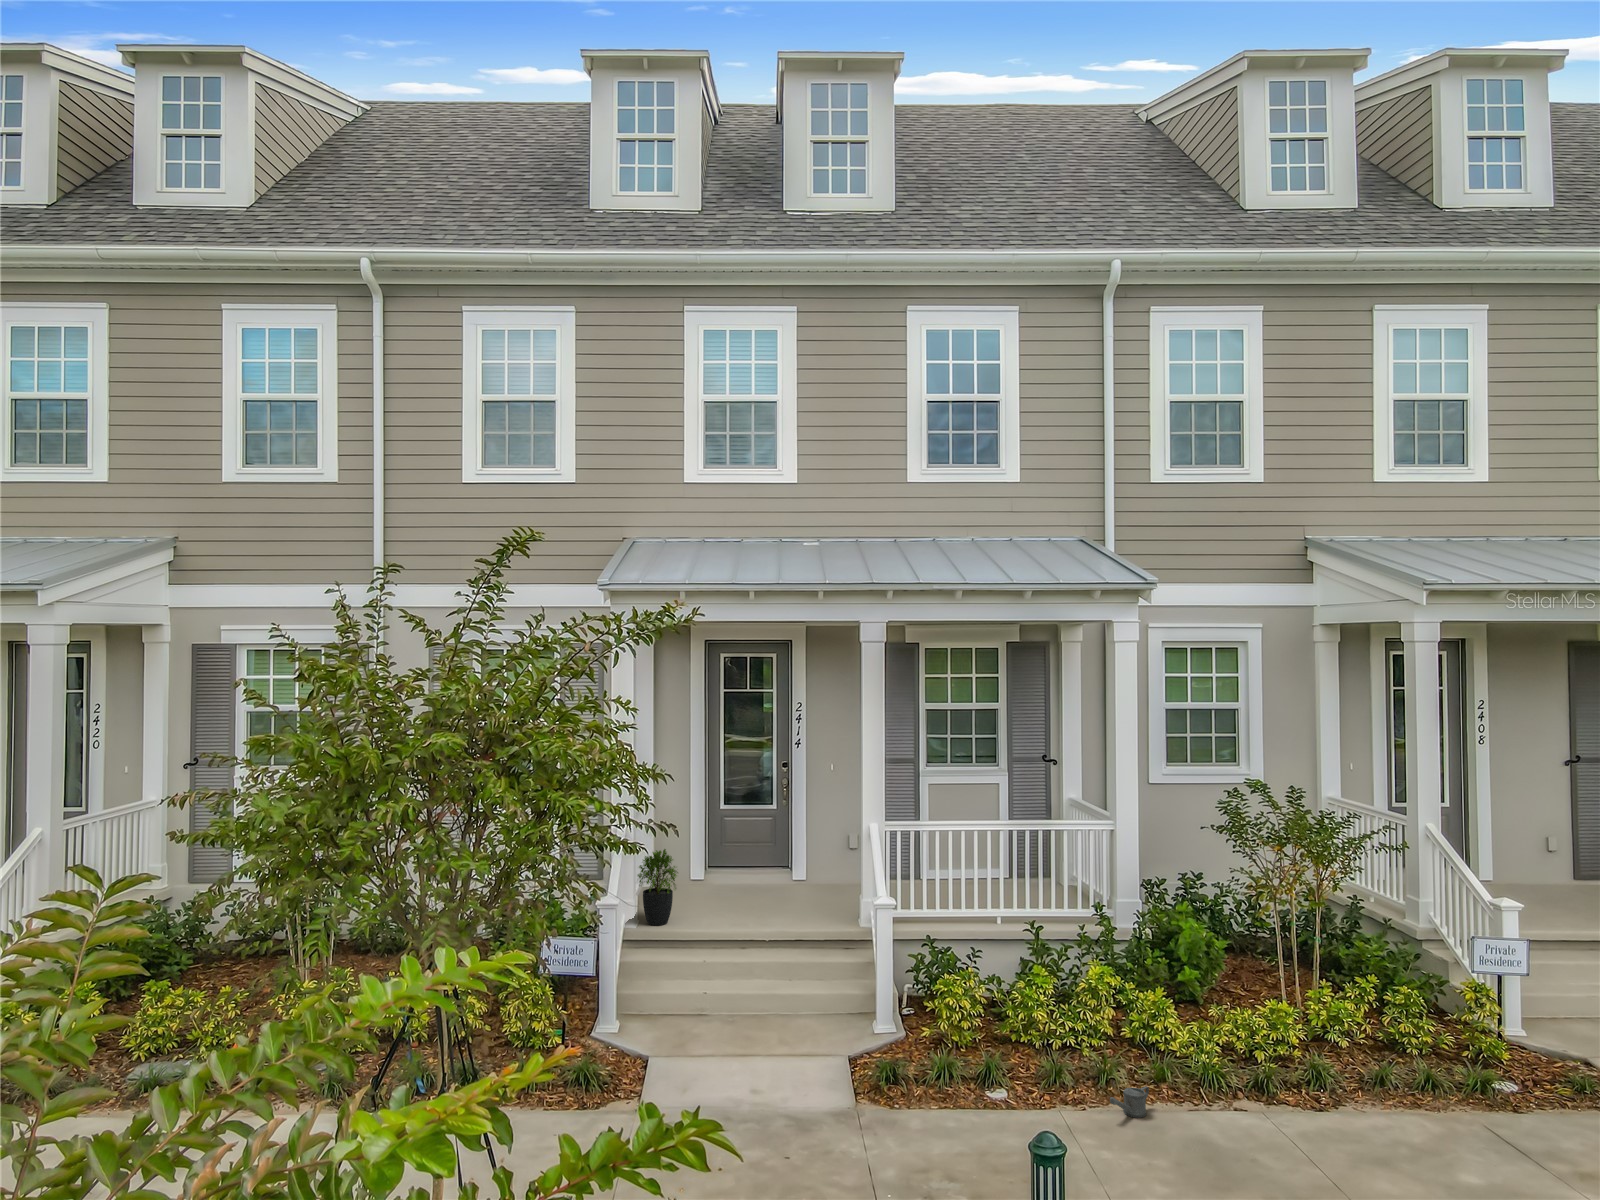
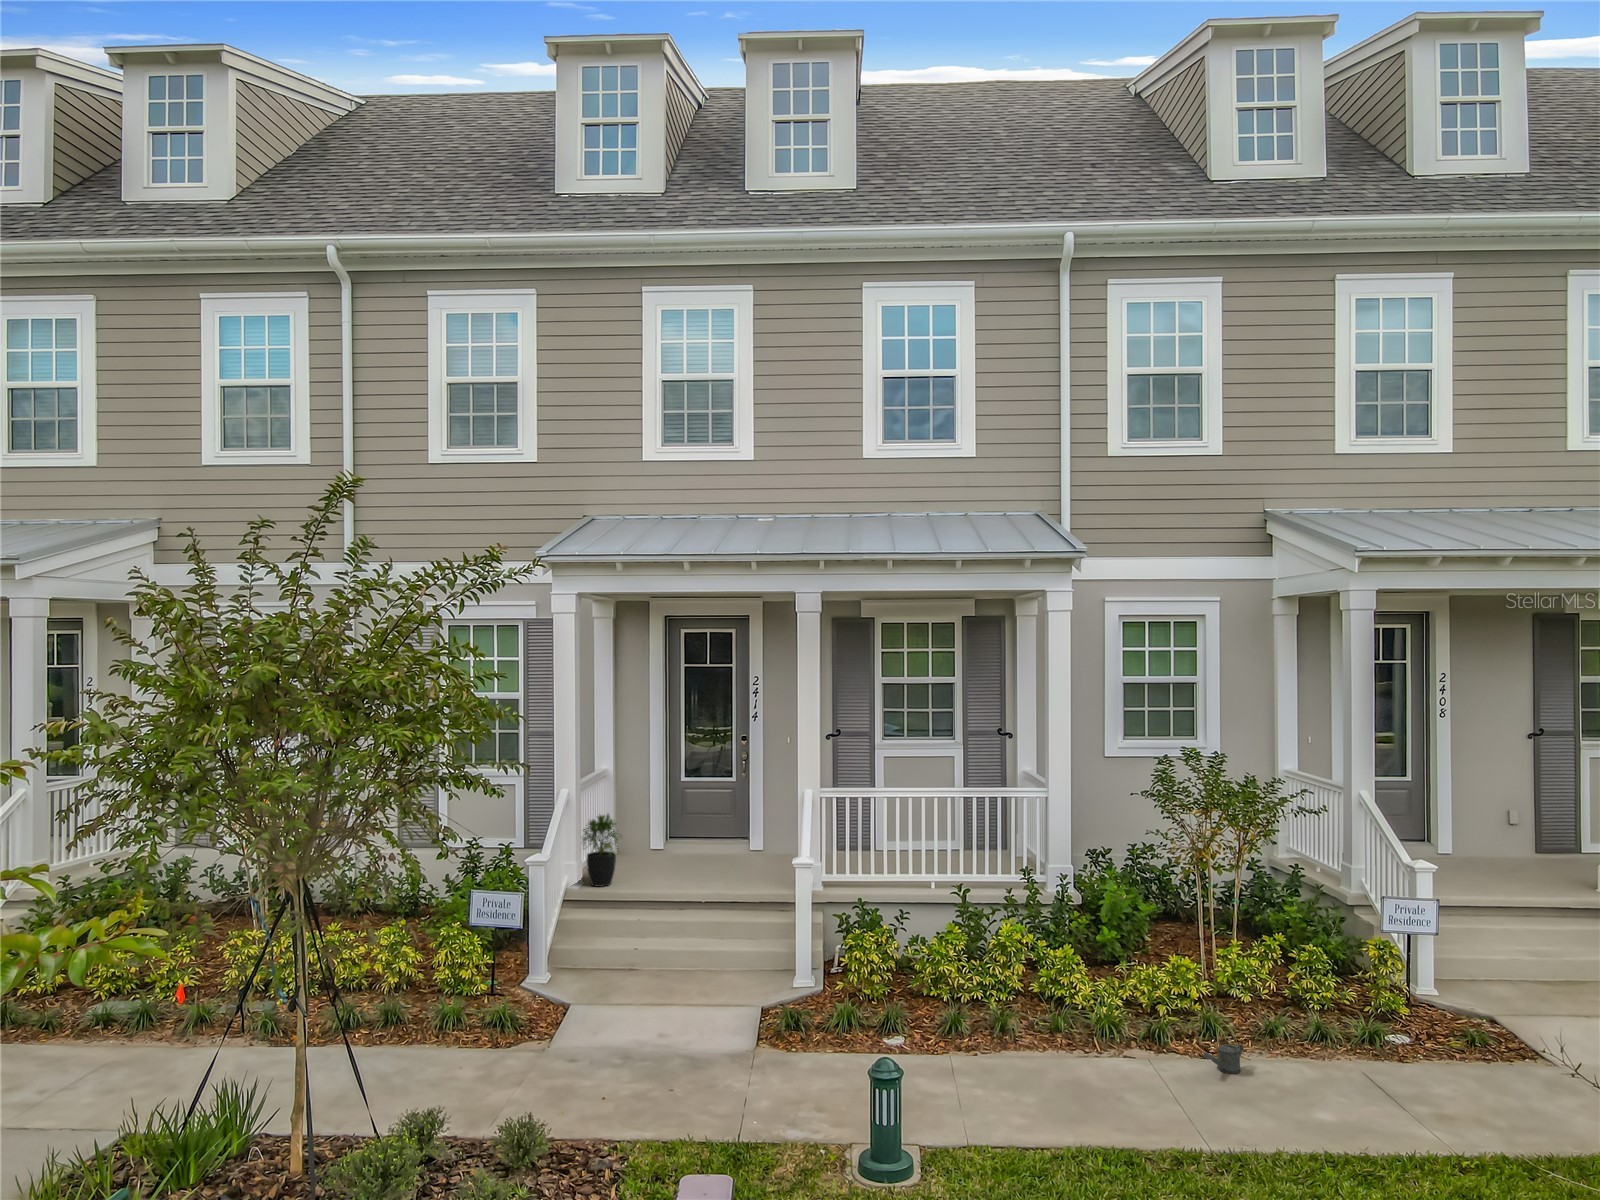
watering can: present [1110,1086,1149,1118] -> present [1204,1044,1243,1074]

